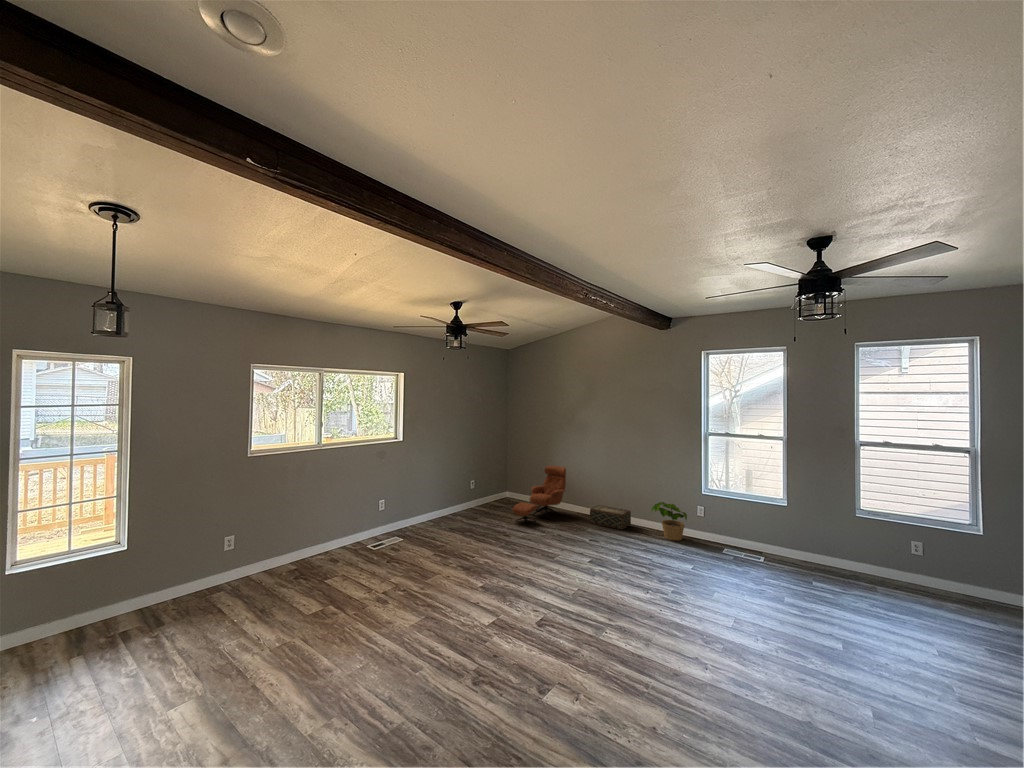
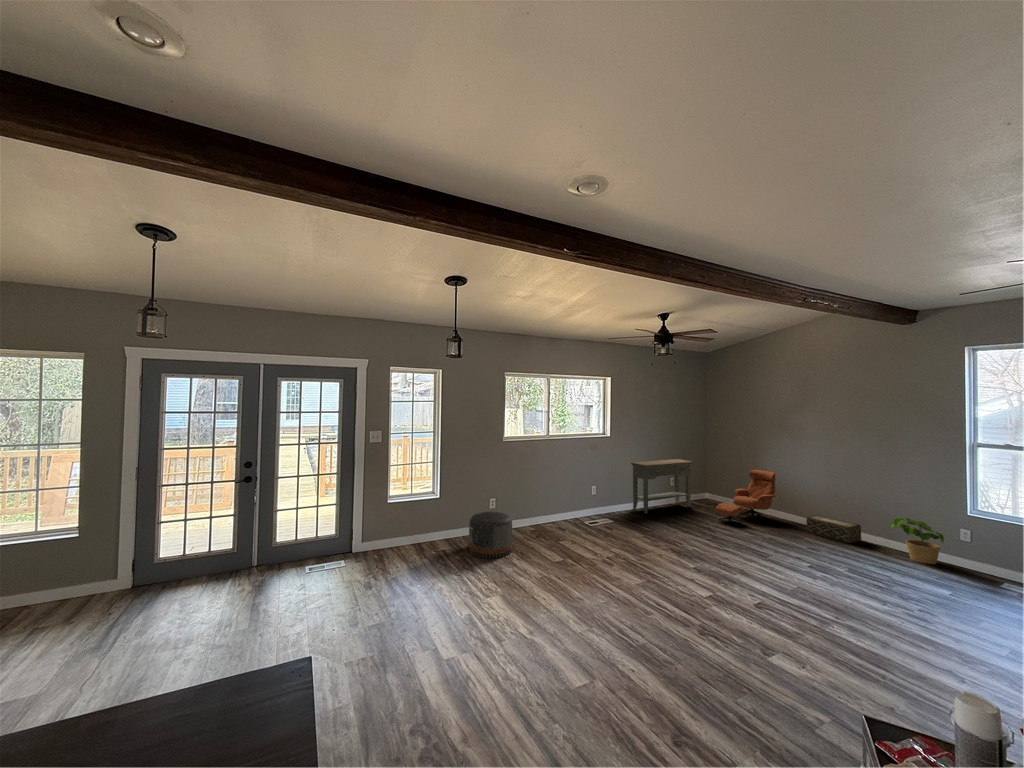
console table: none [428,460,494,524] -> present [631,459,694,514]
pouf: none [168,557,247,633] -> present [469,511,512,558]

